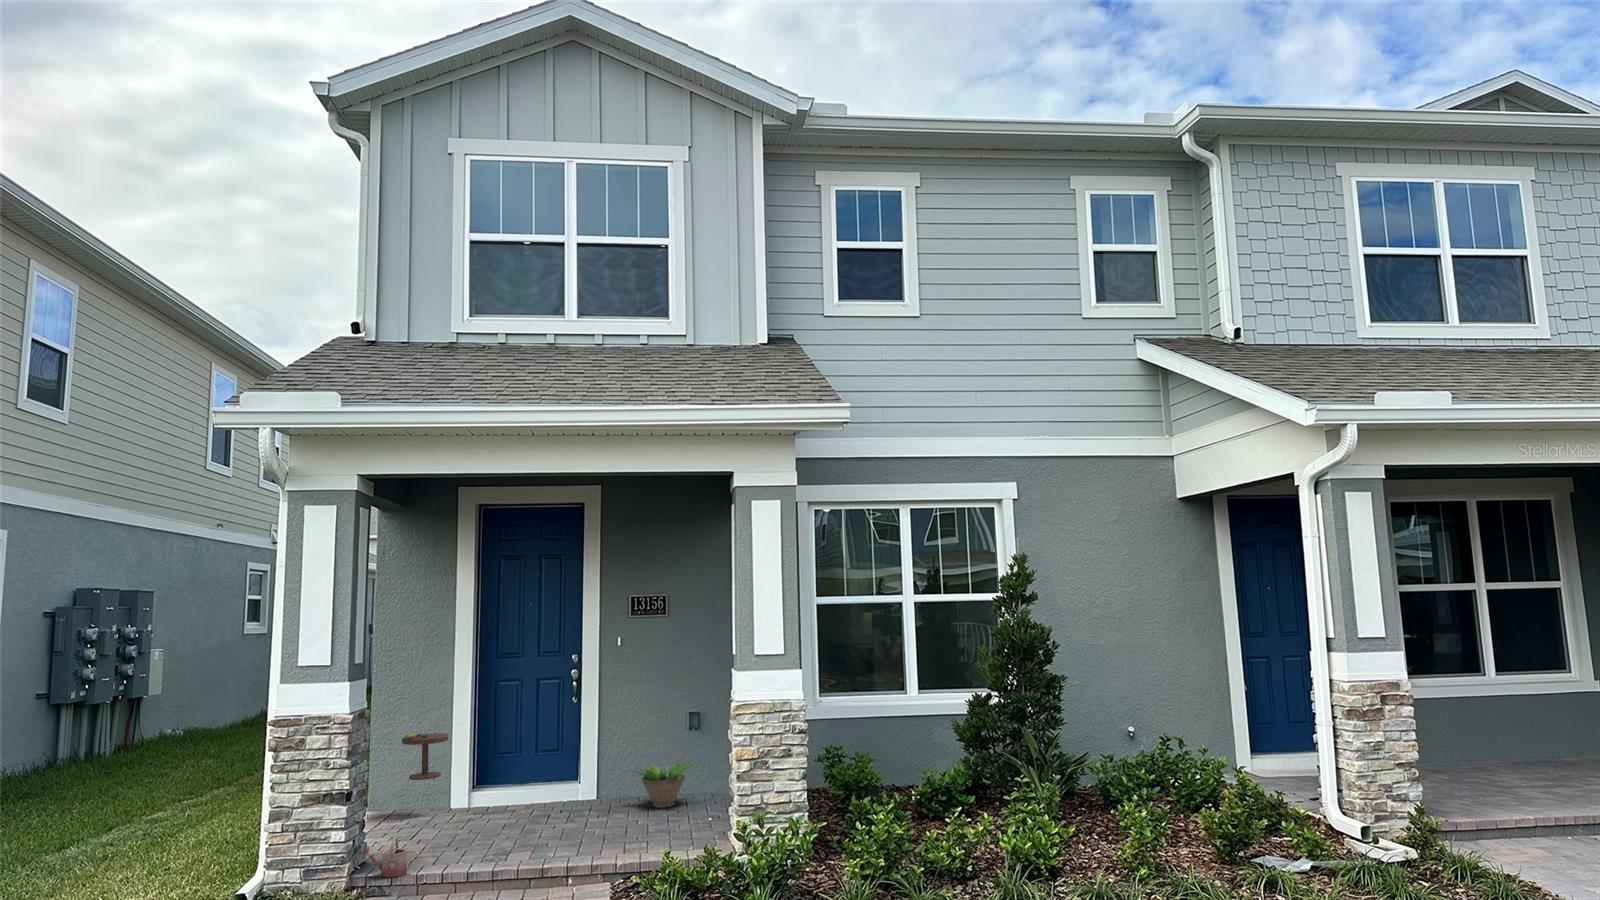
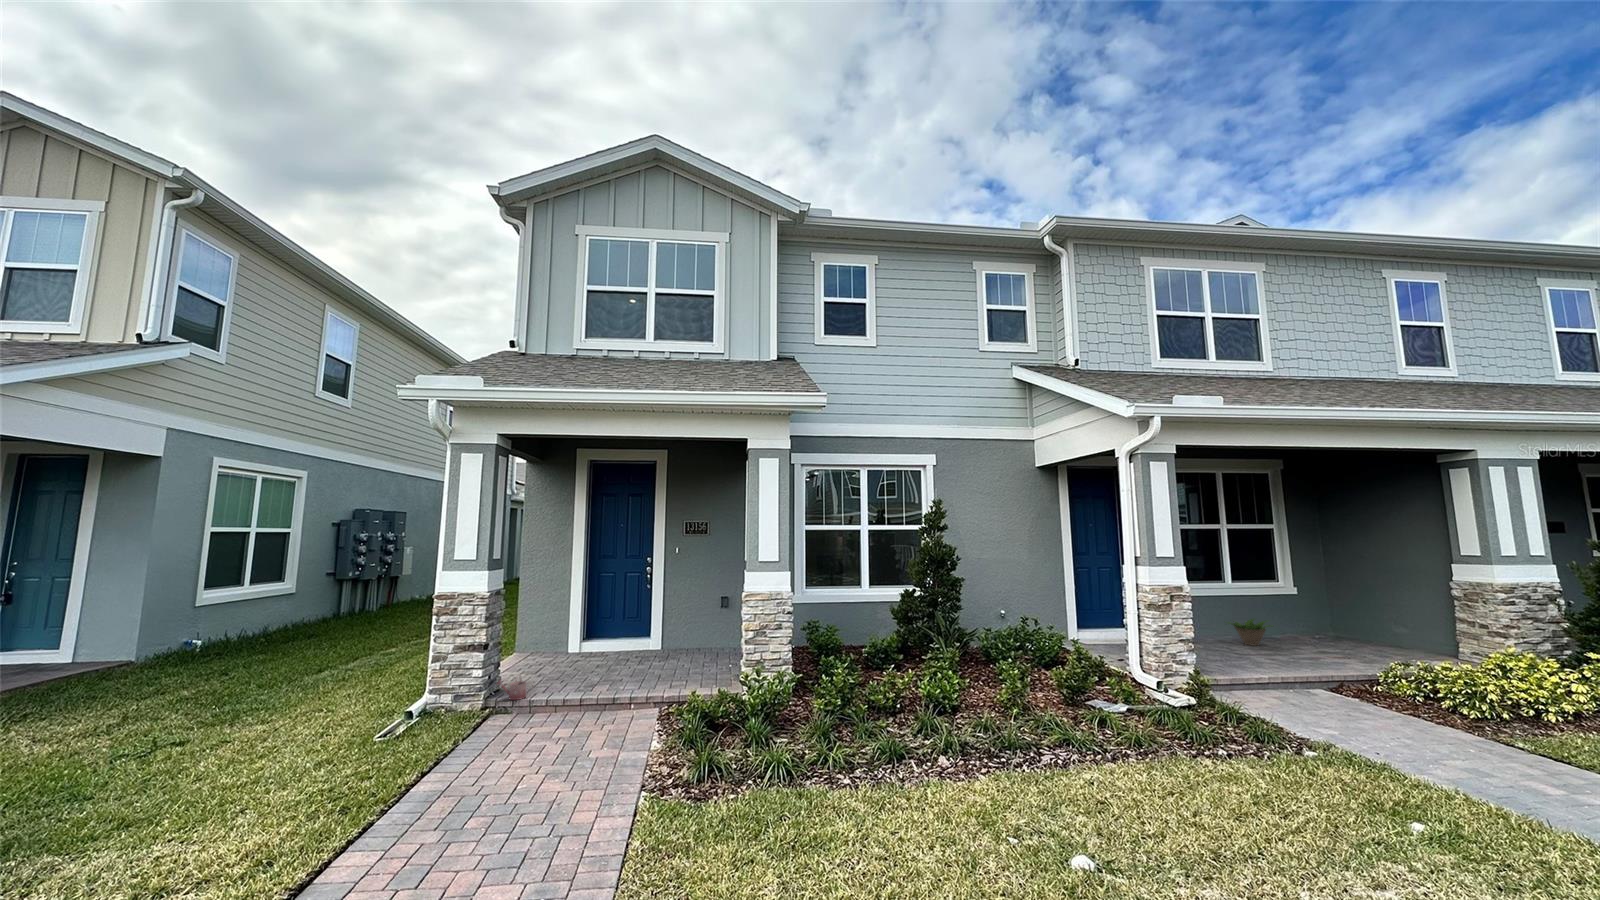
side table: present [402,733,448,780] -> none [536,605,566,659]
decorative plant: present [632,760,694,808] -> present [1228,619,1273,646]

